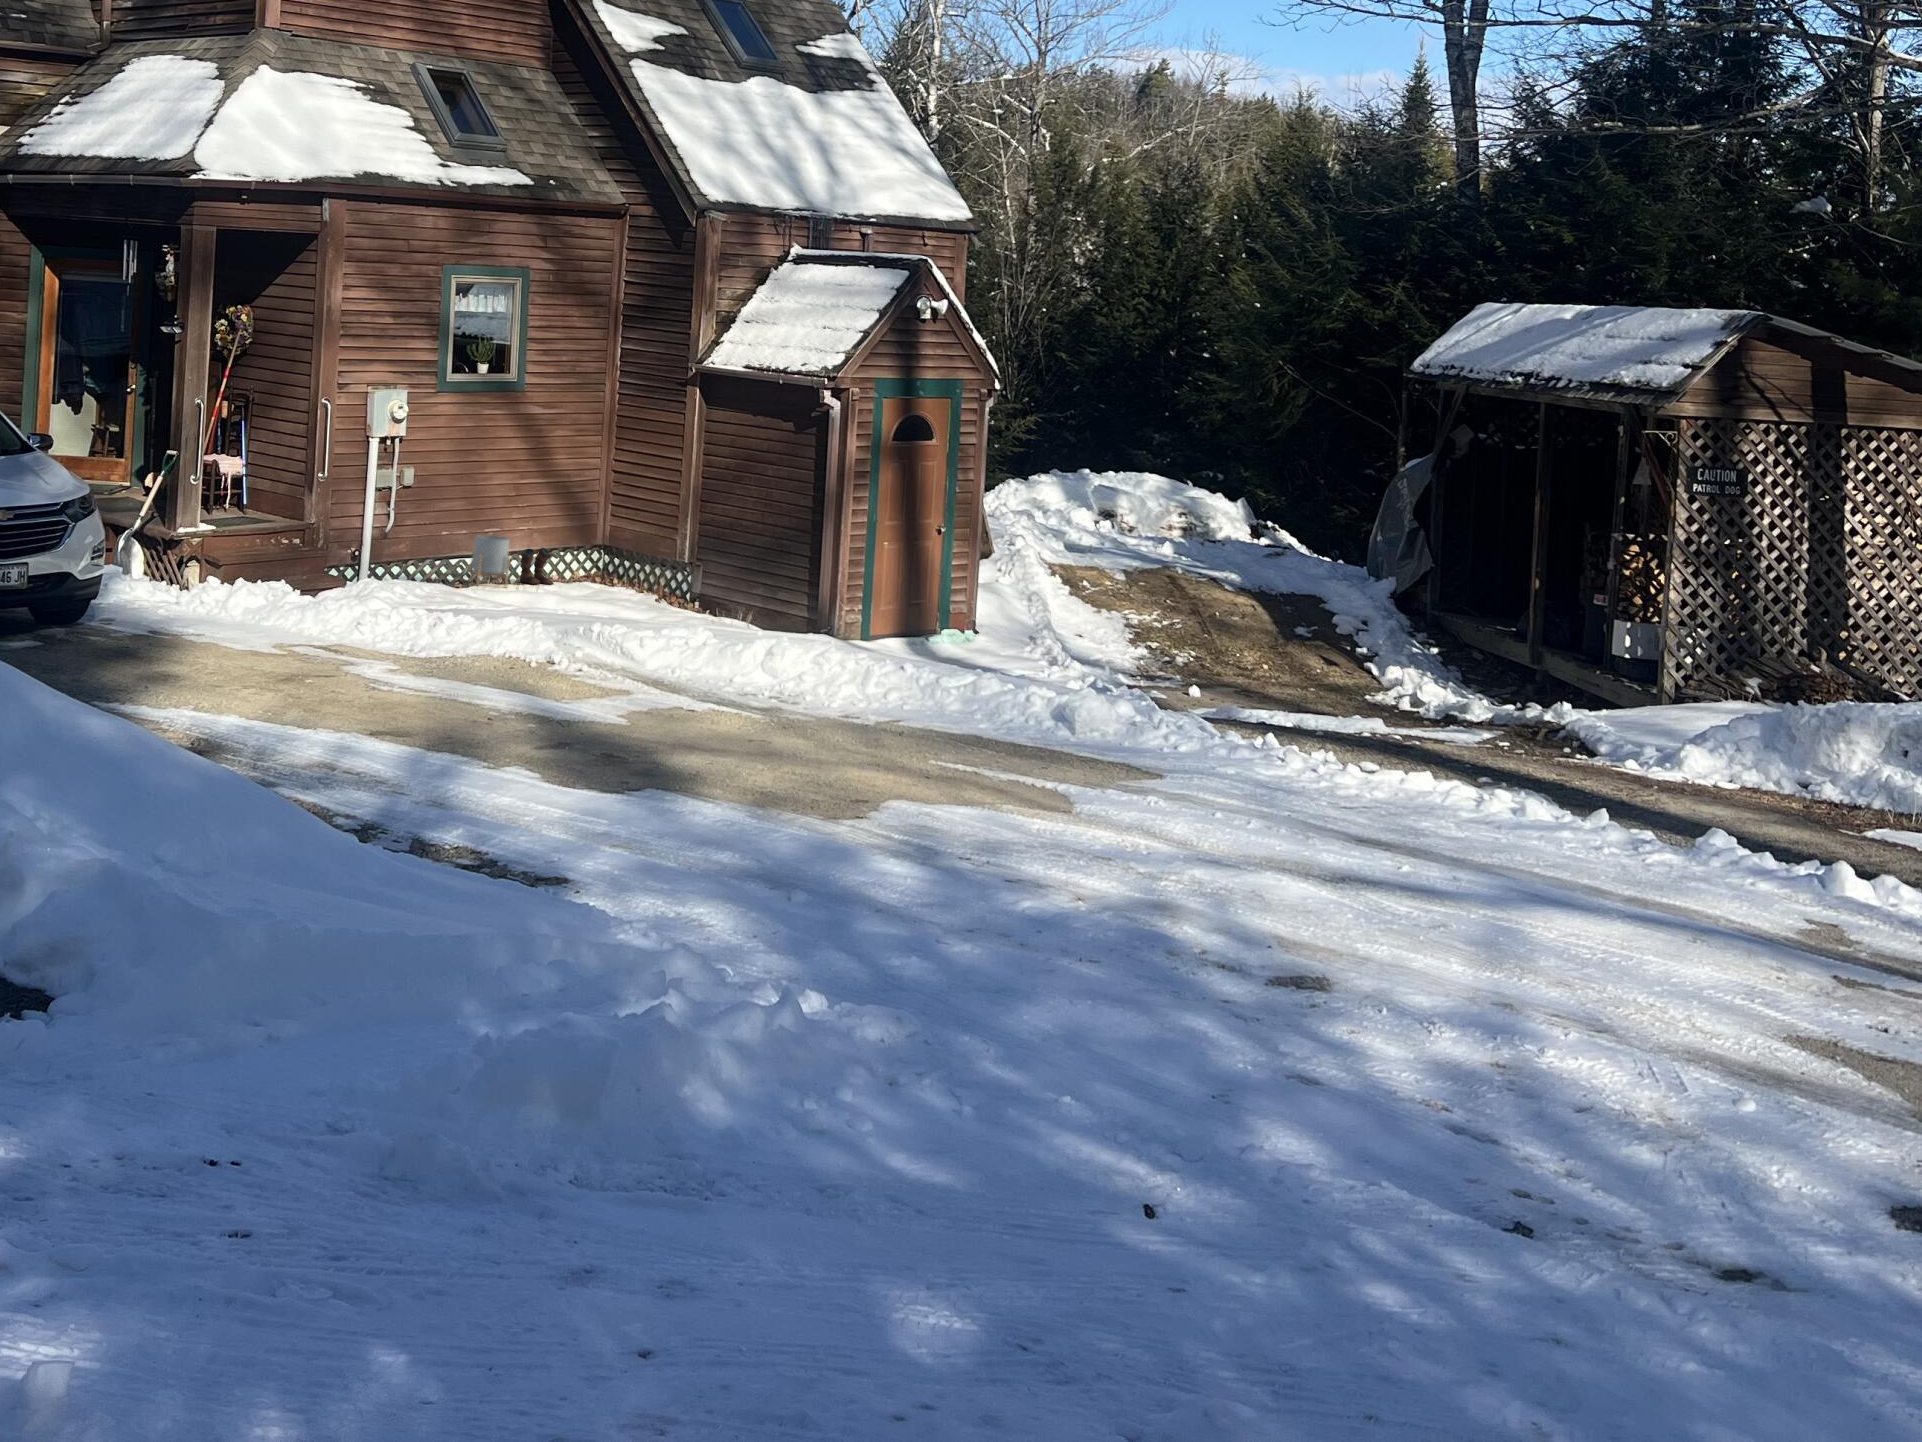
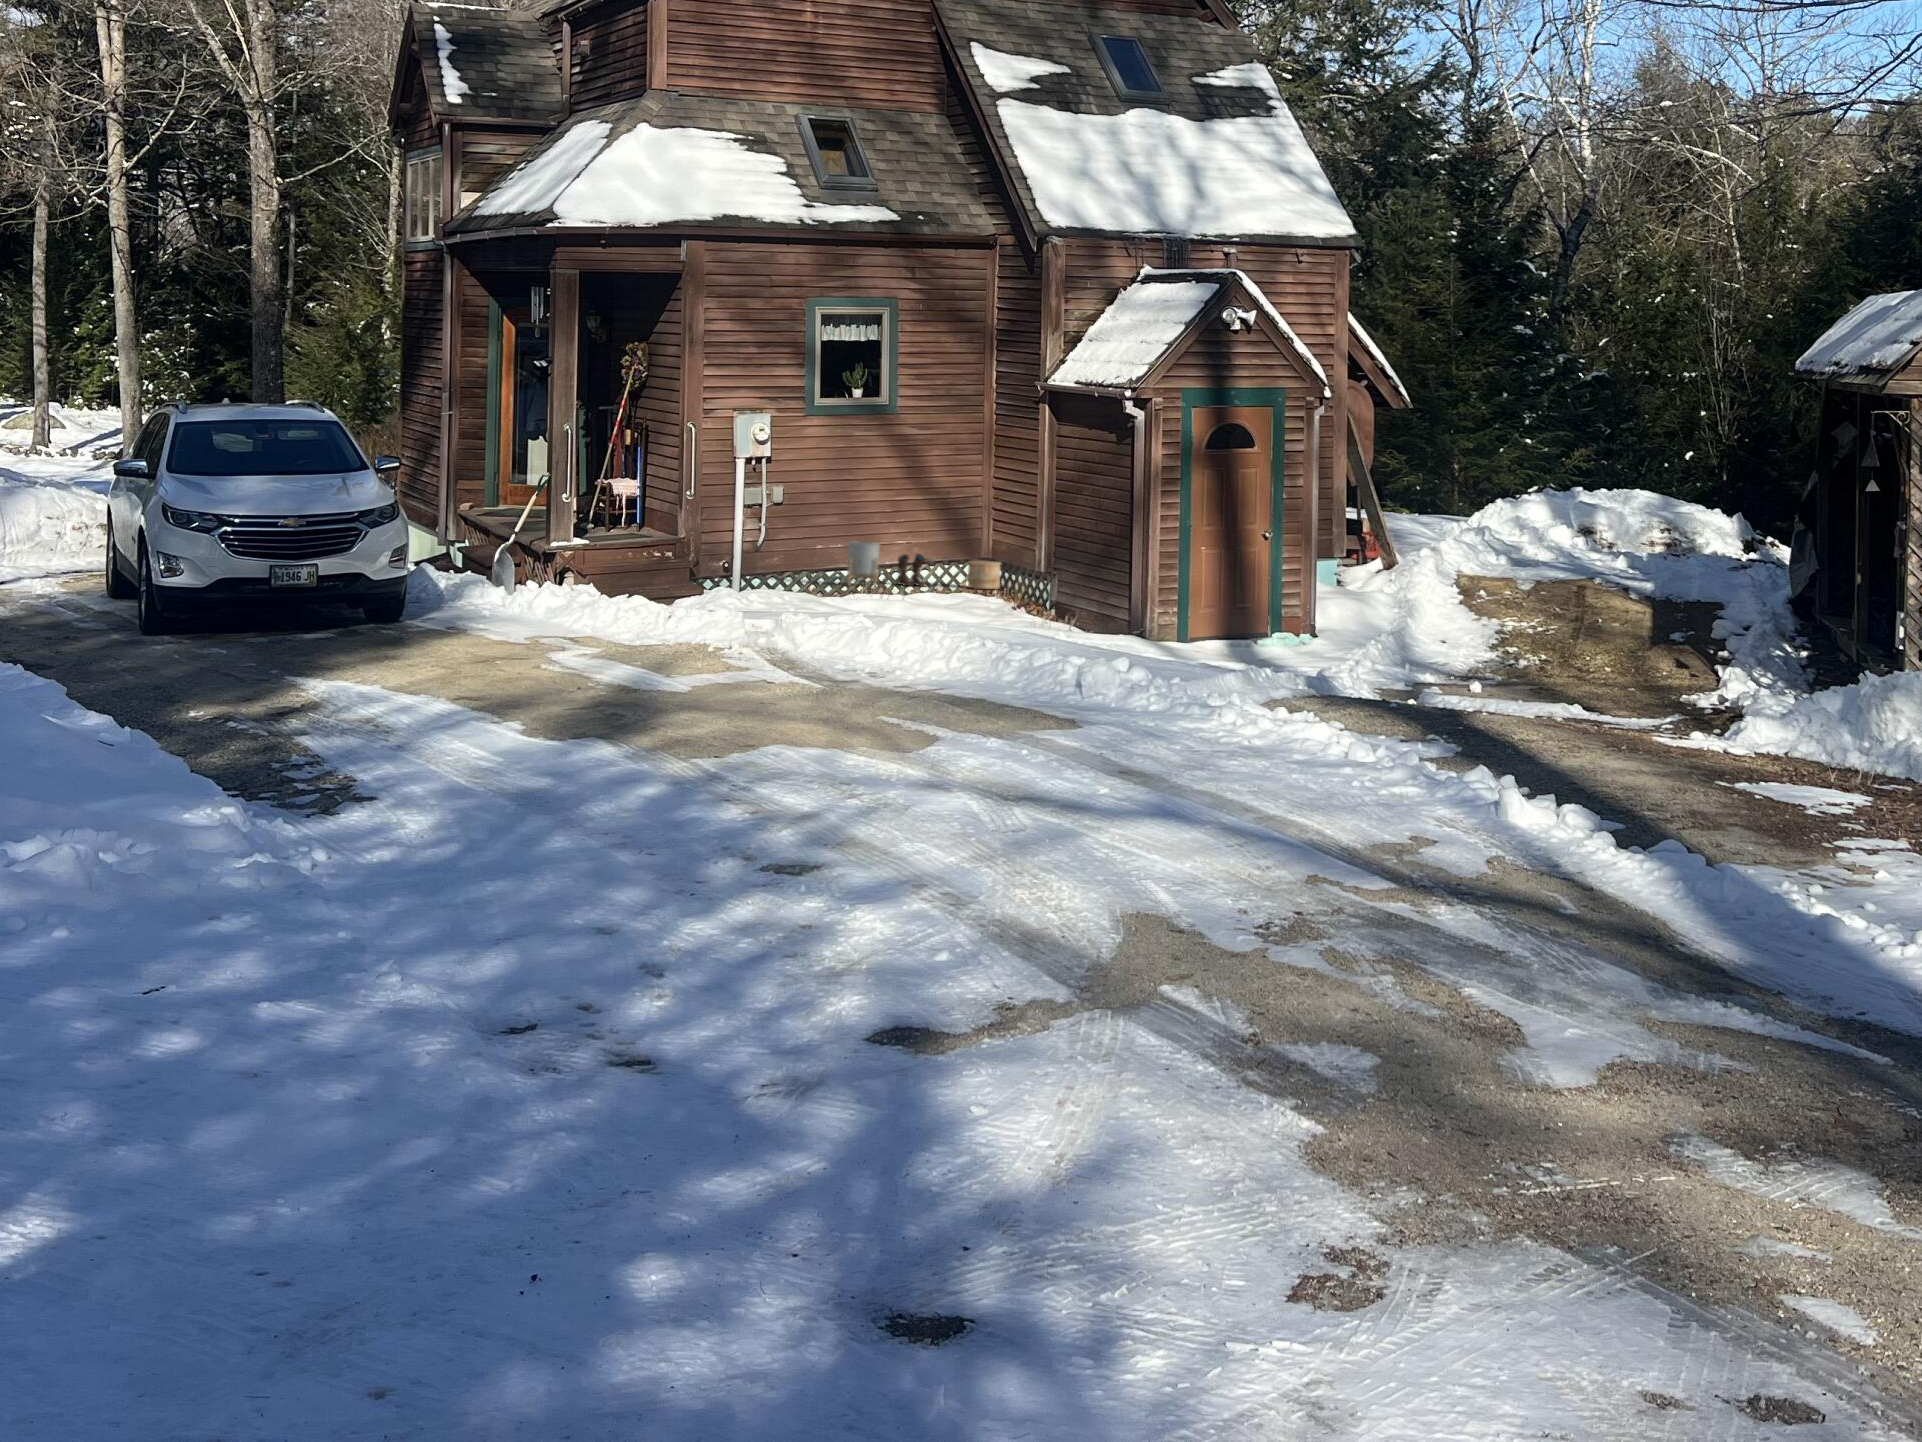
wooden bucket: none [593,555,632,587] -> present [968,561,1001,589]

